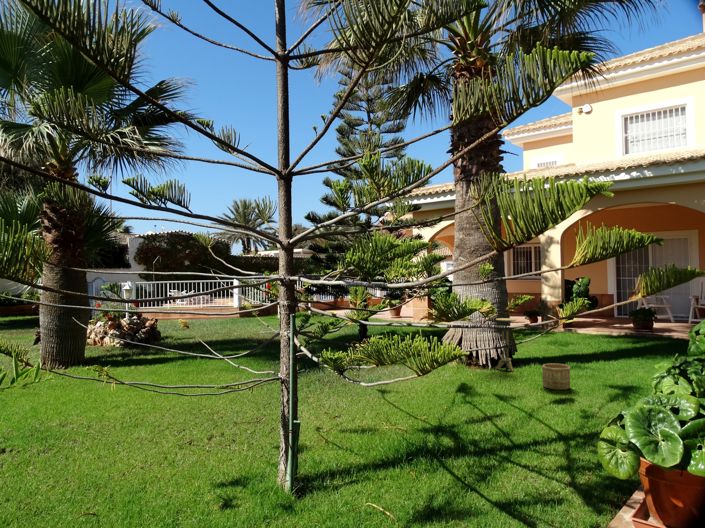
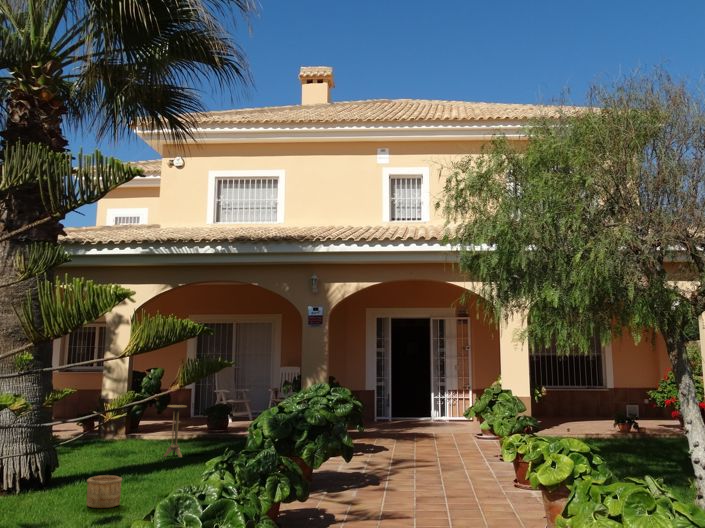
side table: present [496,318,516,372] -> present [164,405,187,457]

